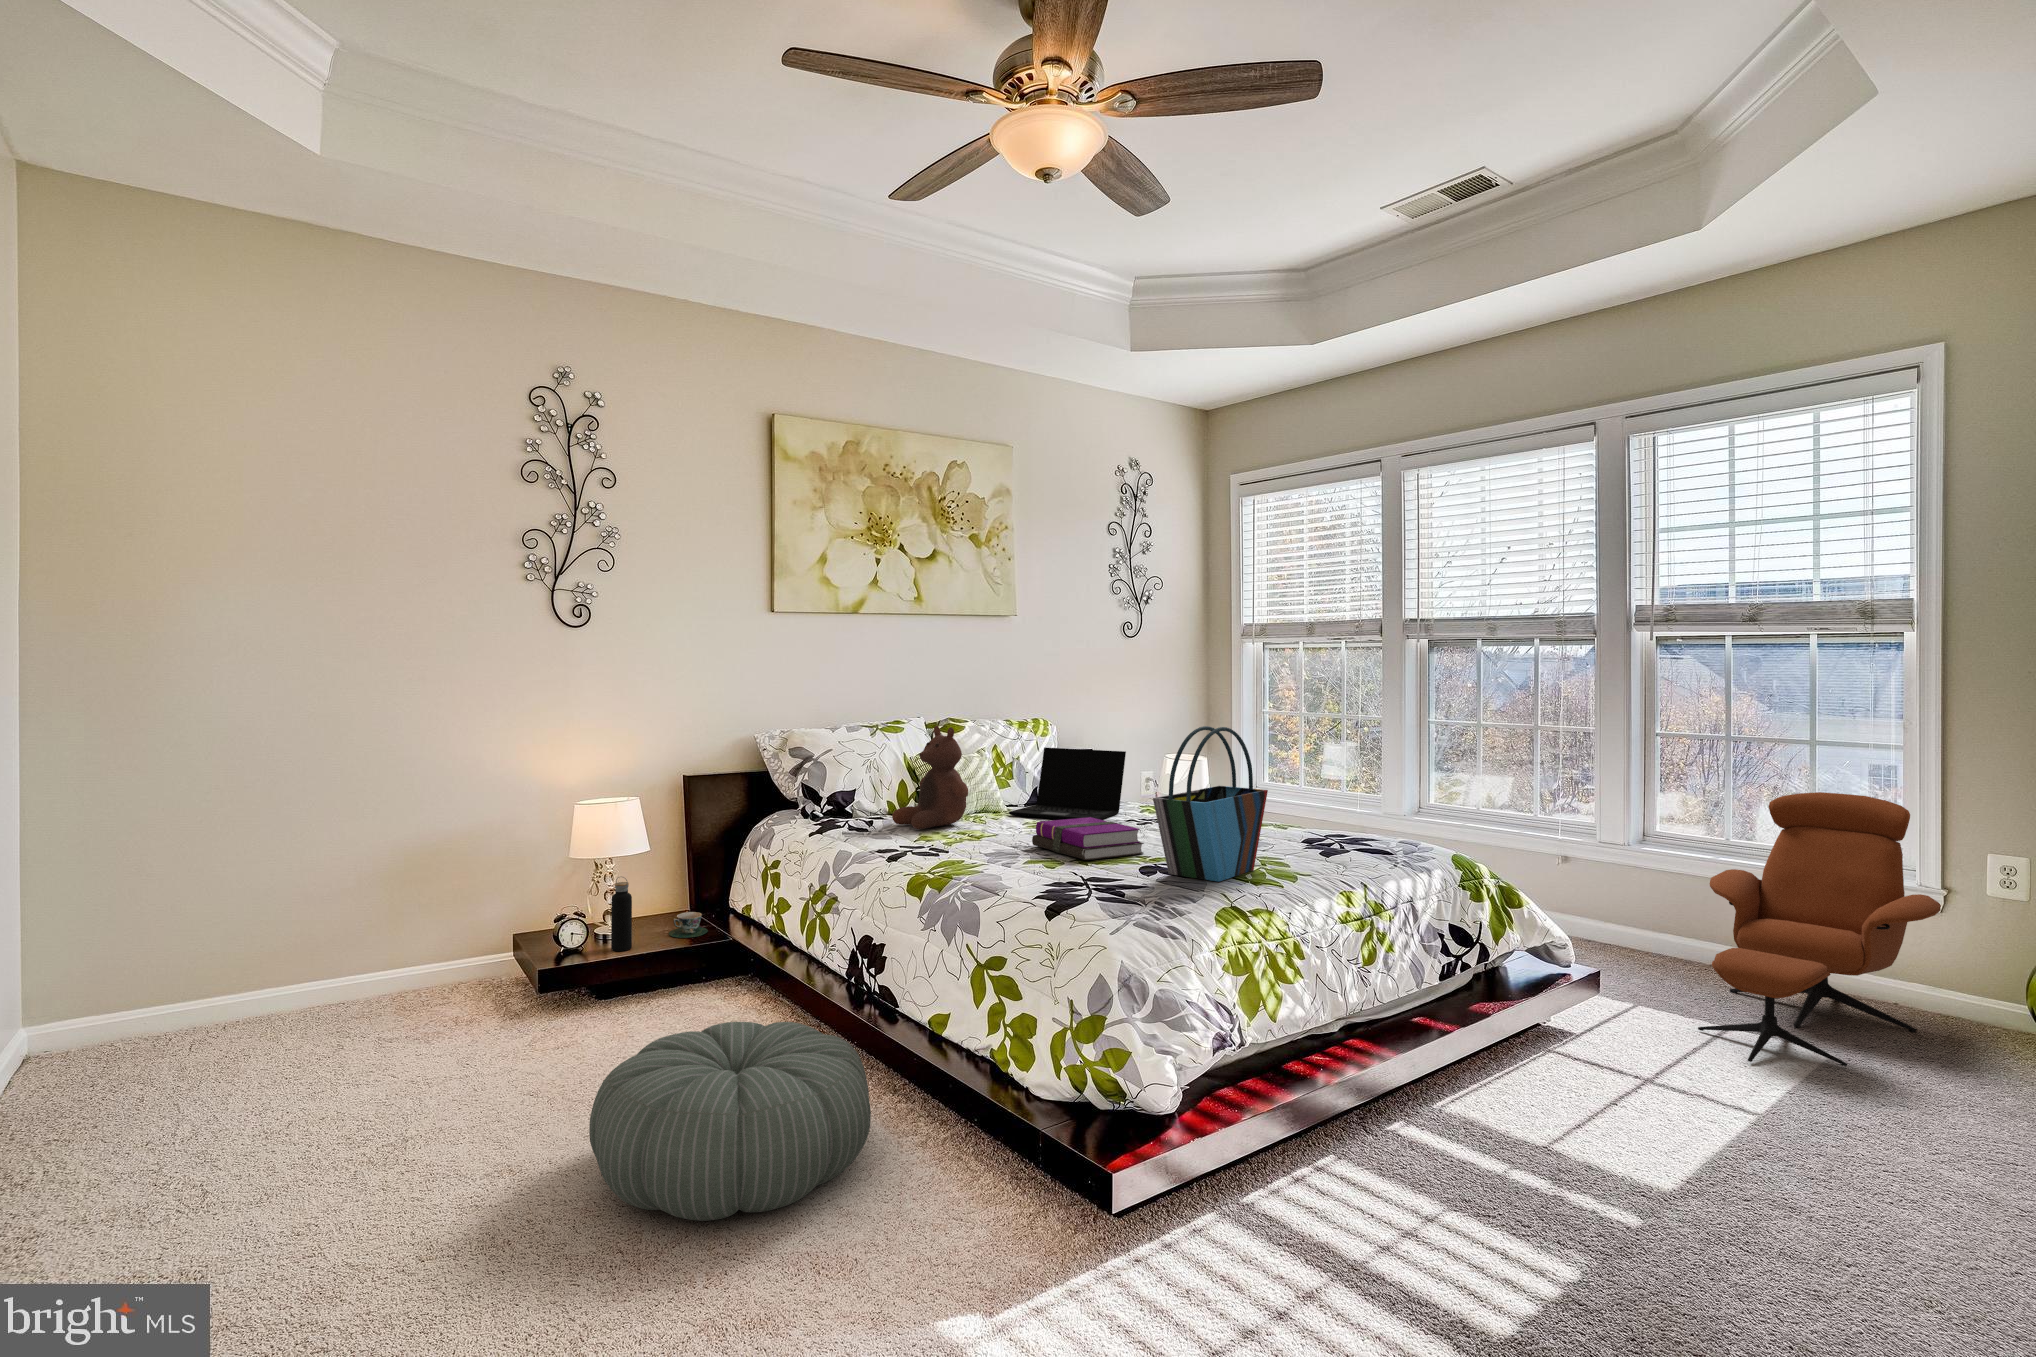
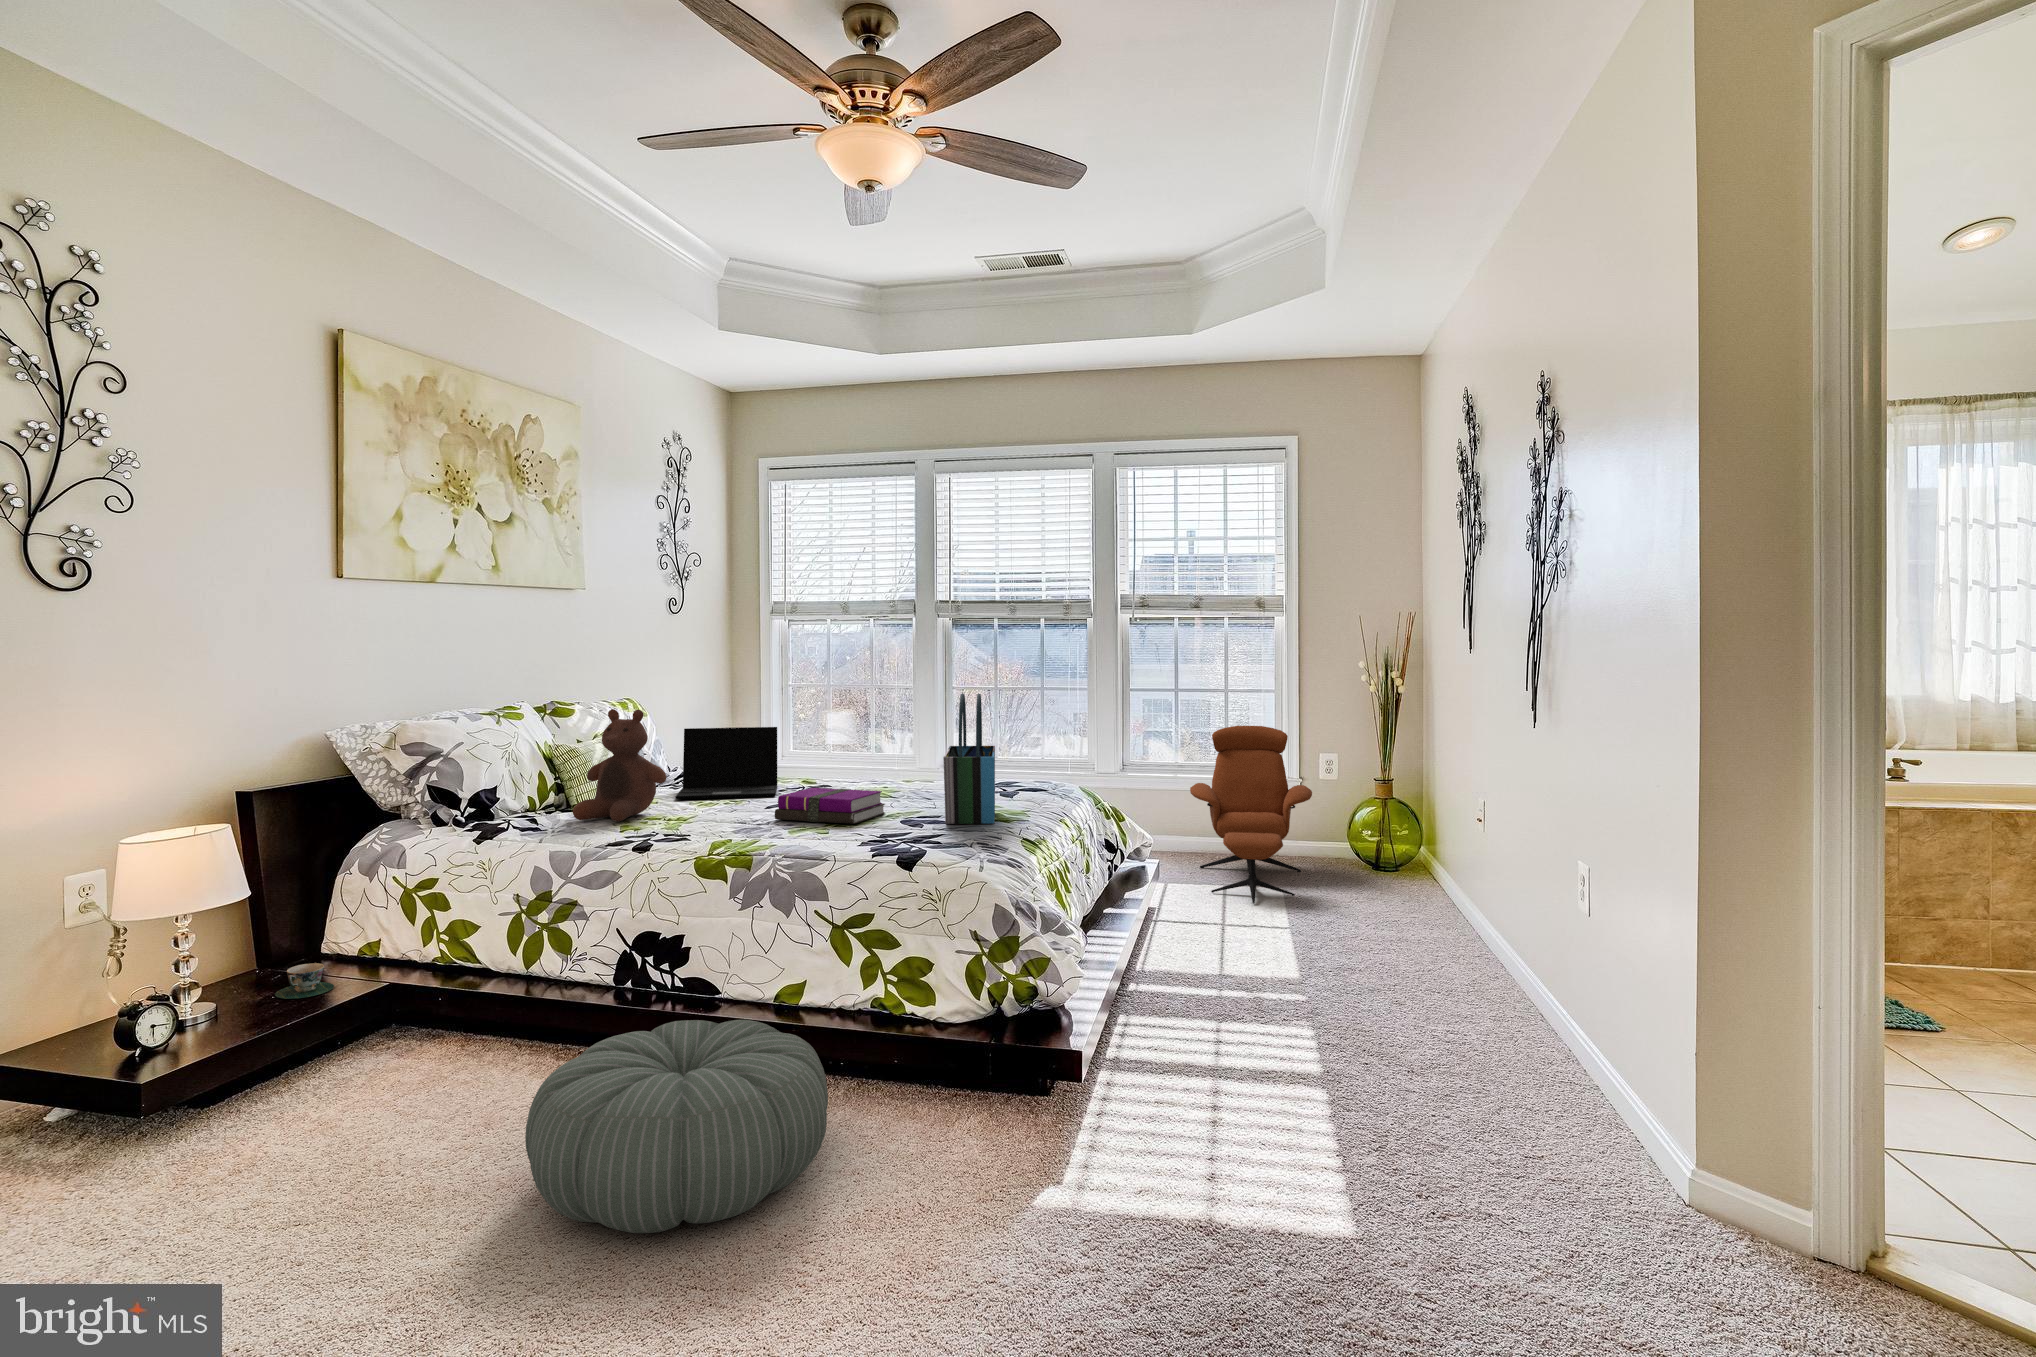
water bottle: present [611,877,632,951] -> none [220,929,253,1030]

